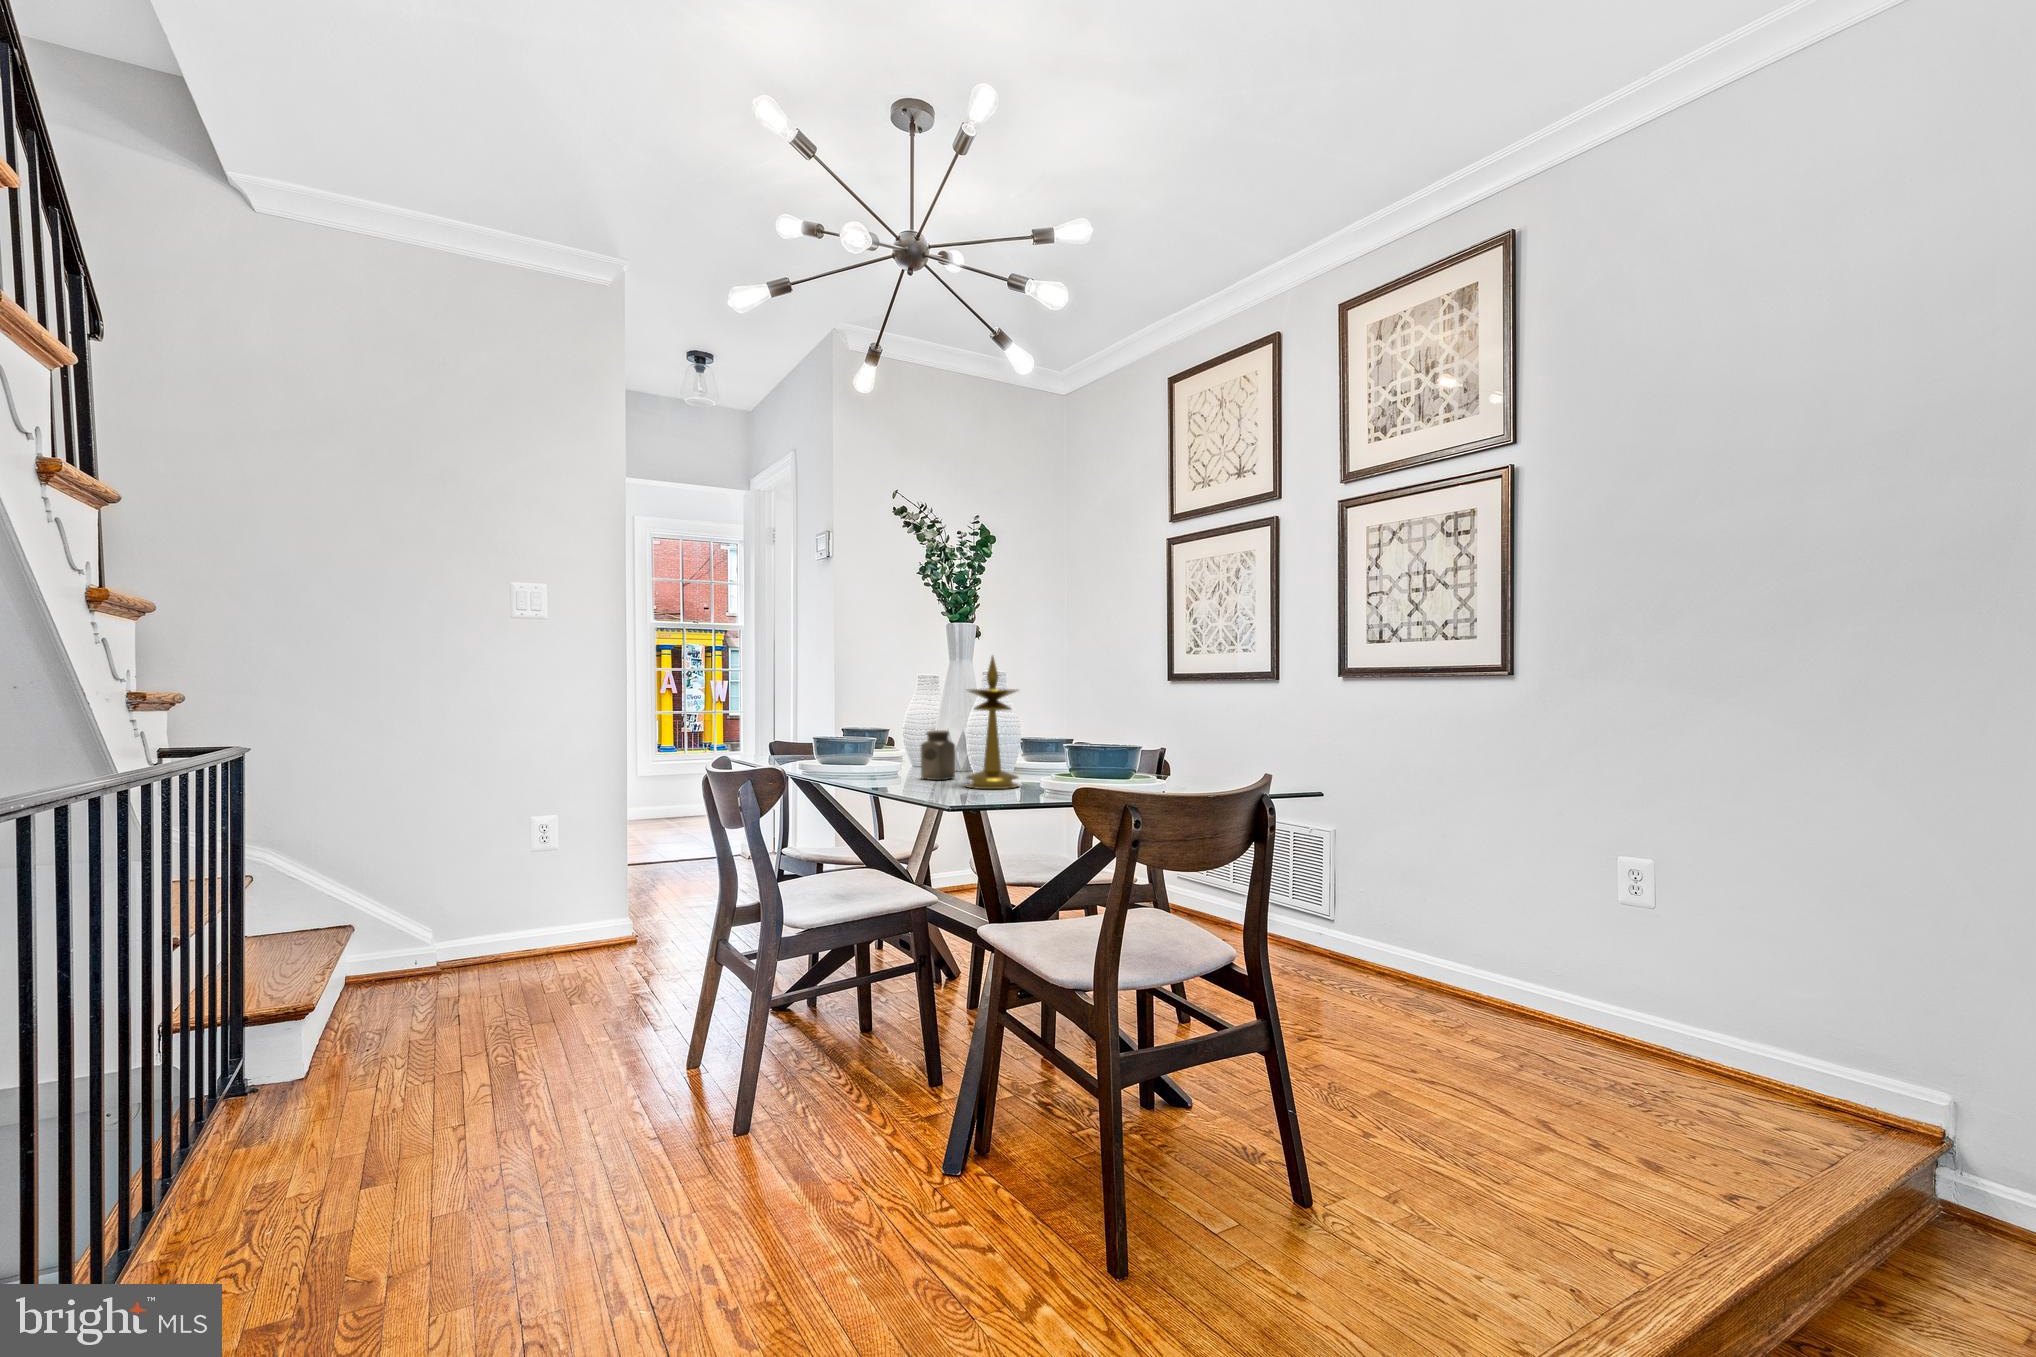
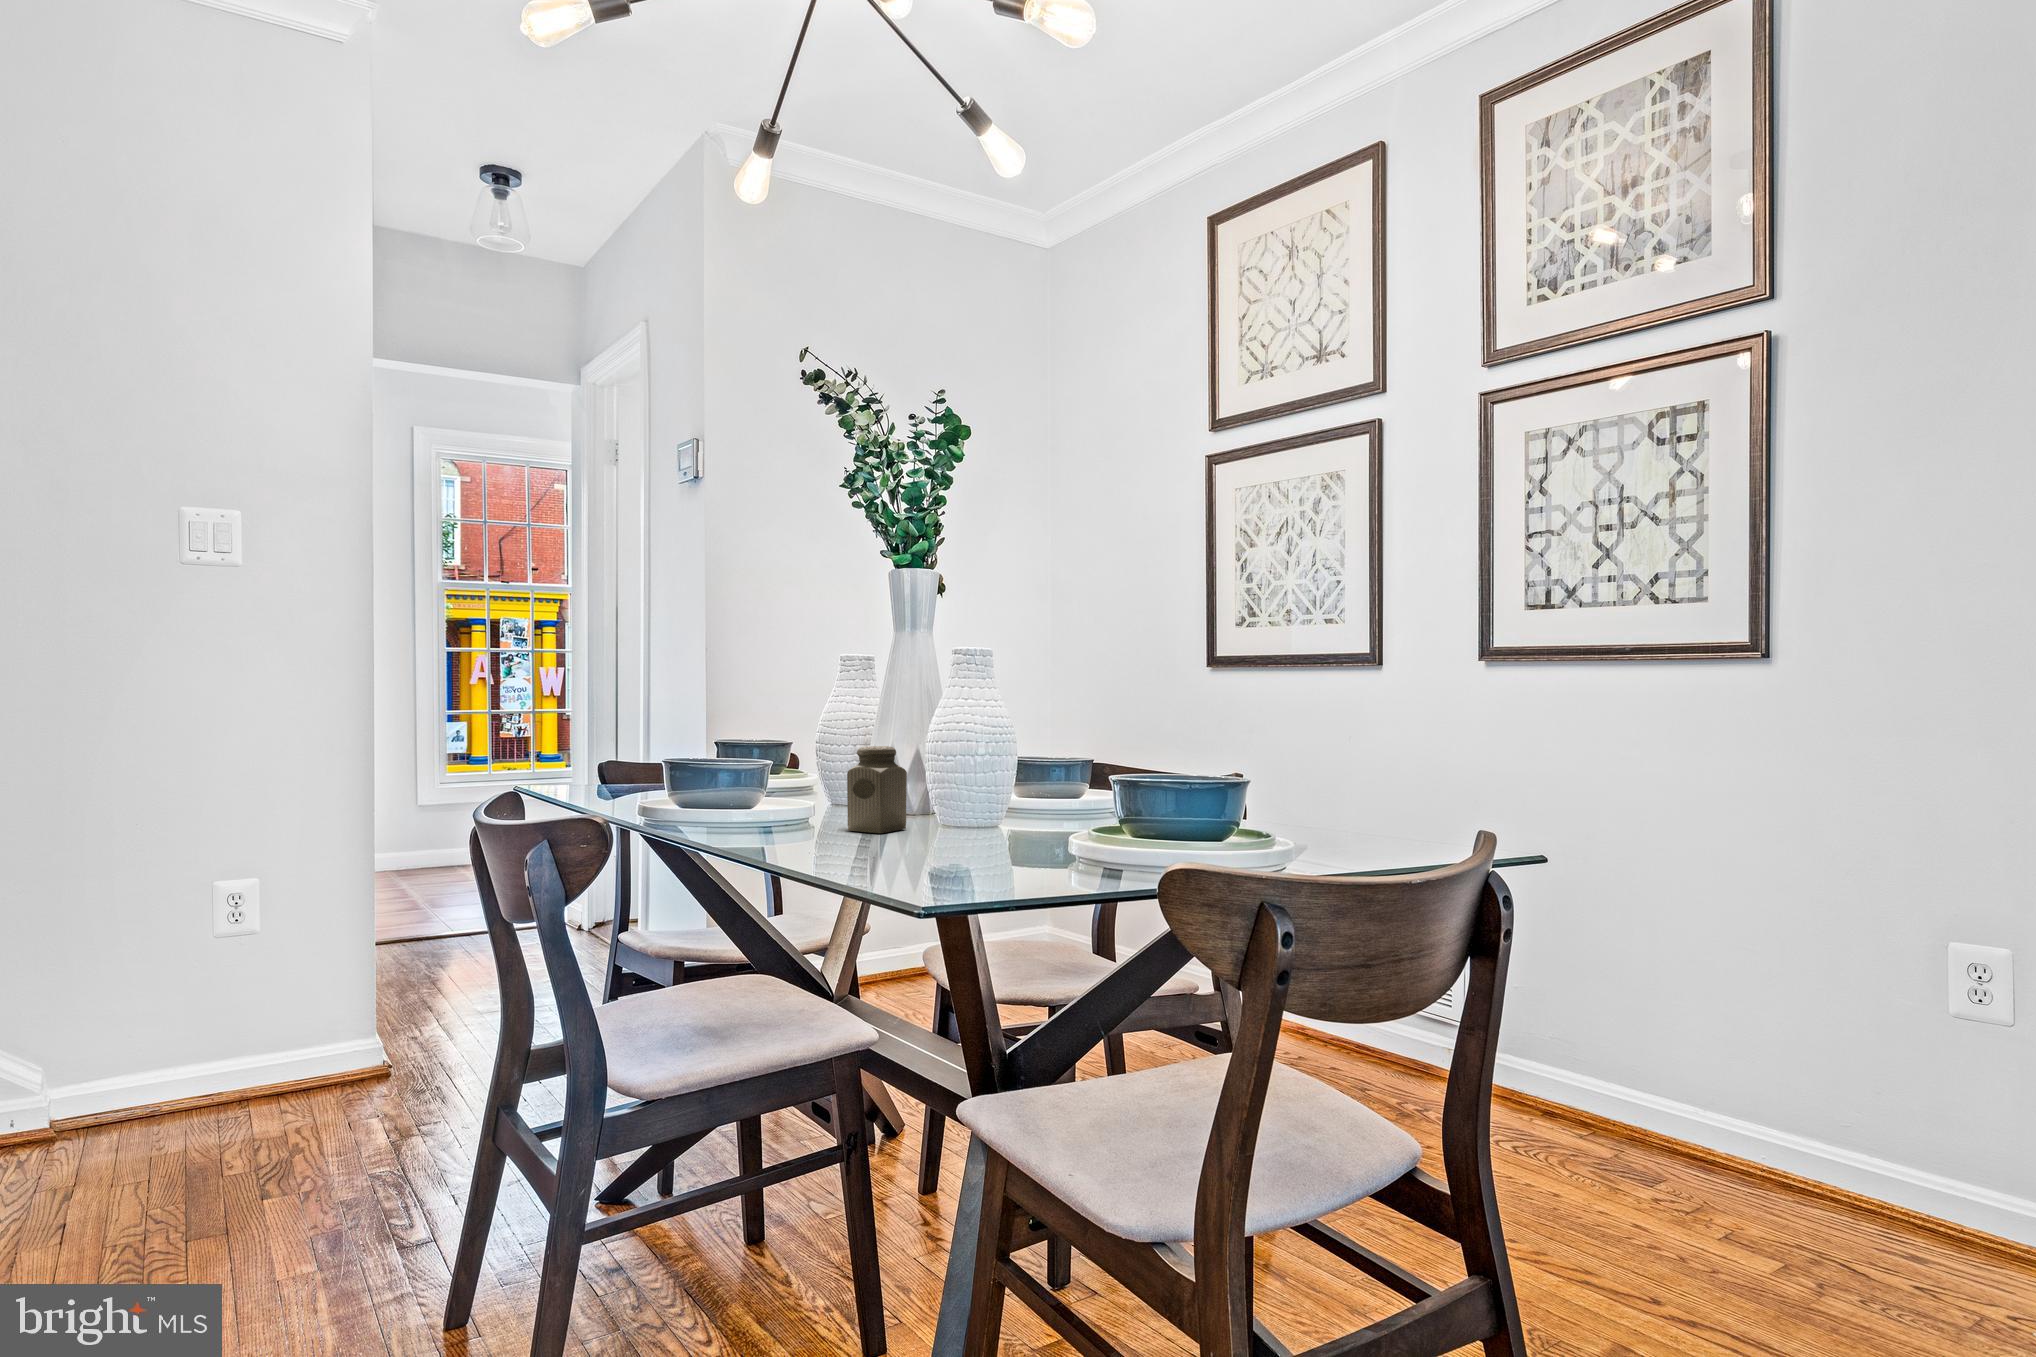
candlestick: present [966,656,1019,789] -> none [927,616,1023,853]

